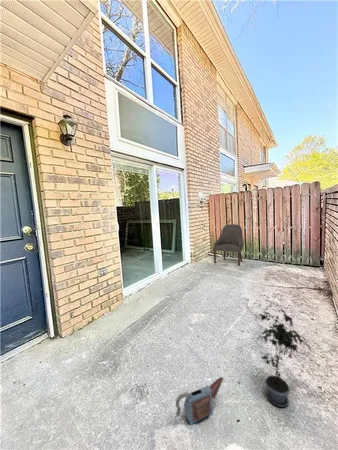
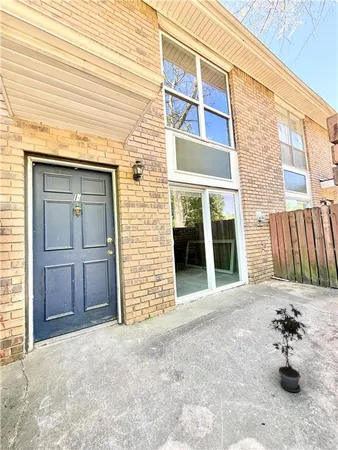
chair: present [213,224,243,266] -> none [274,245,312,291]
watering can: present [176,377,223,425] -> none [196,355,238,385]

